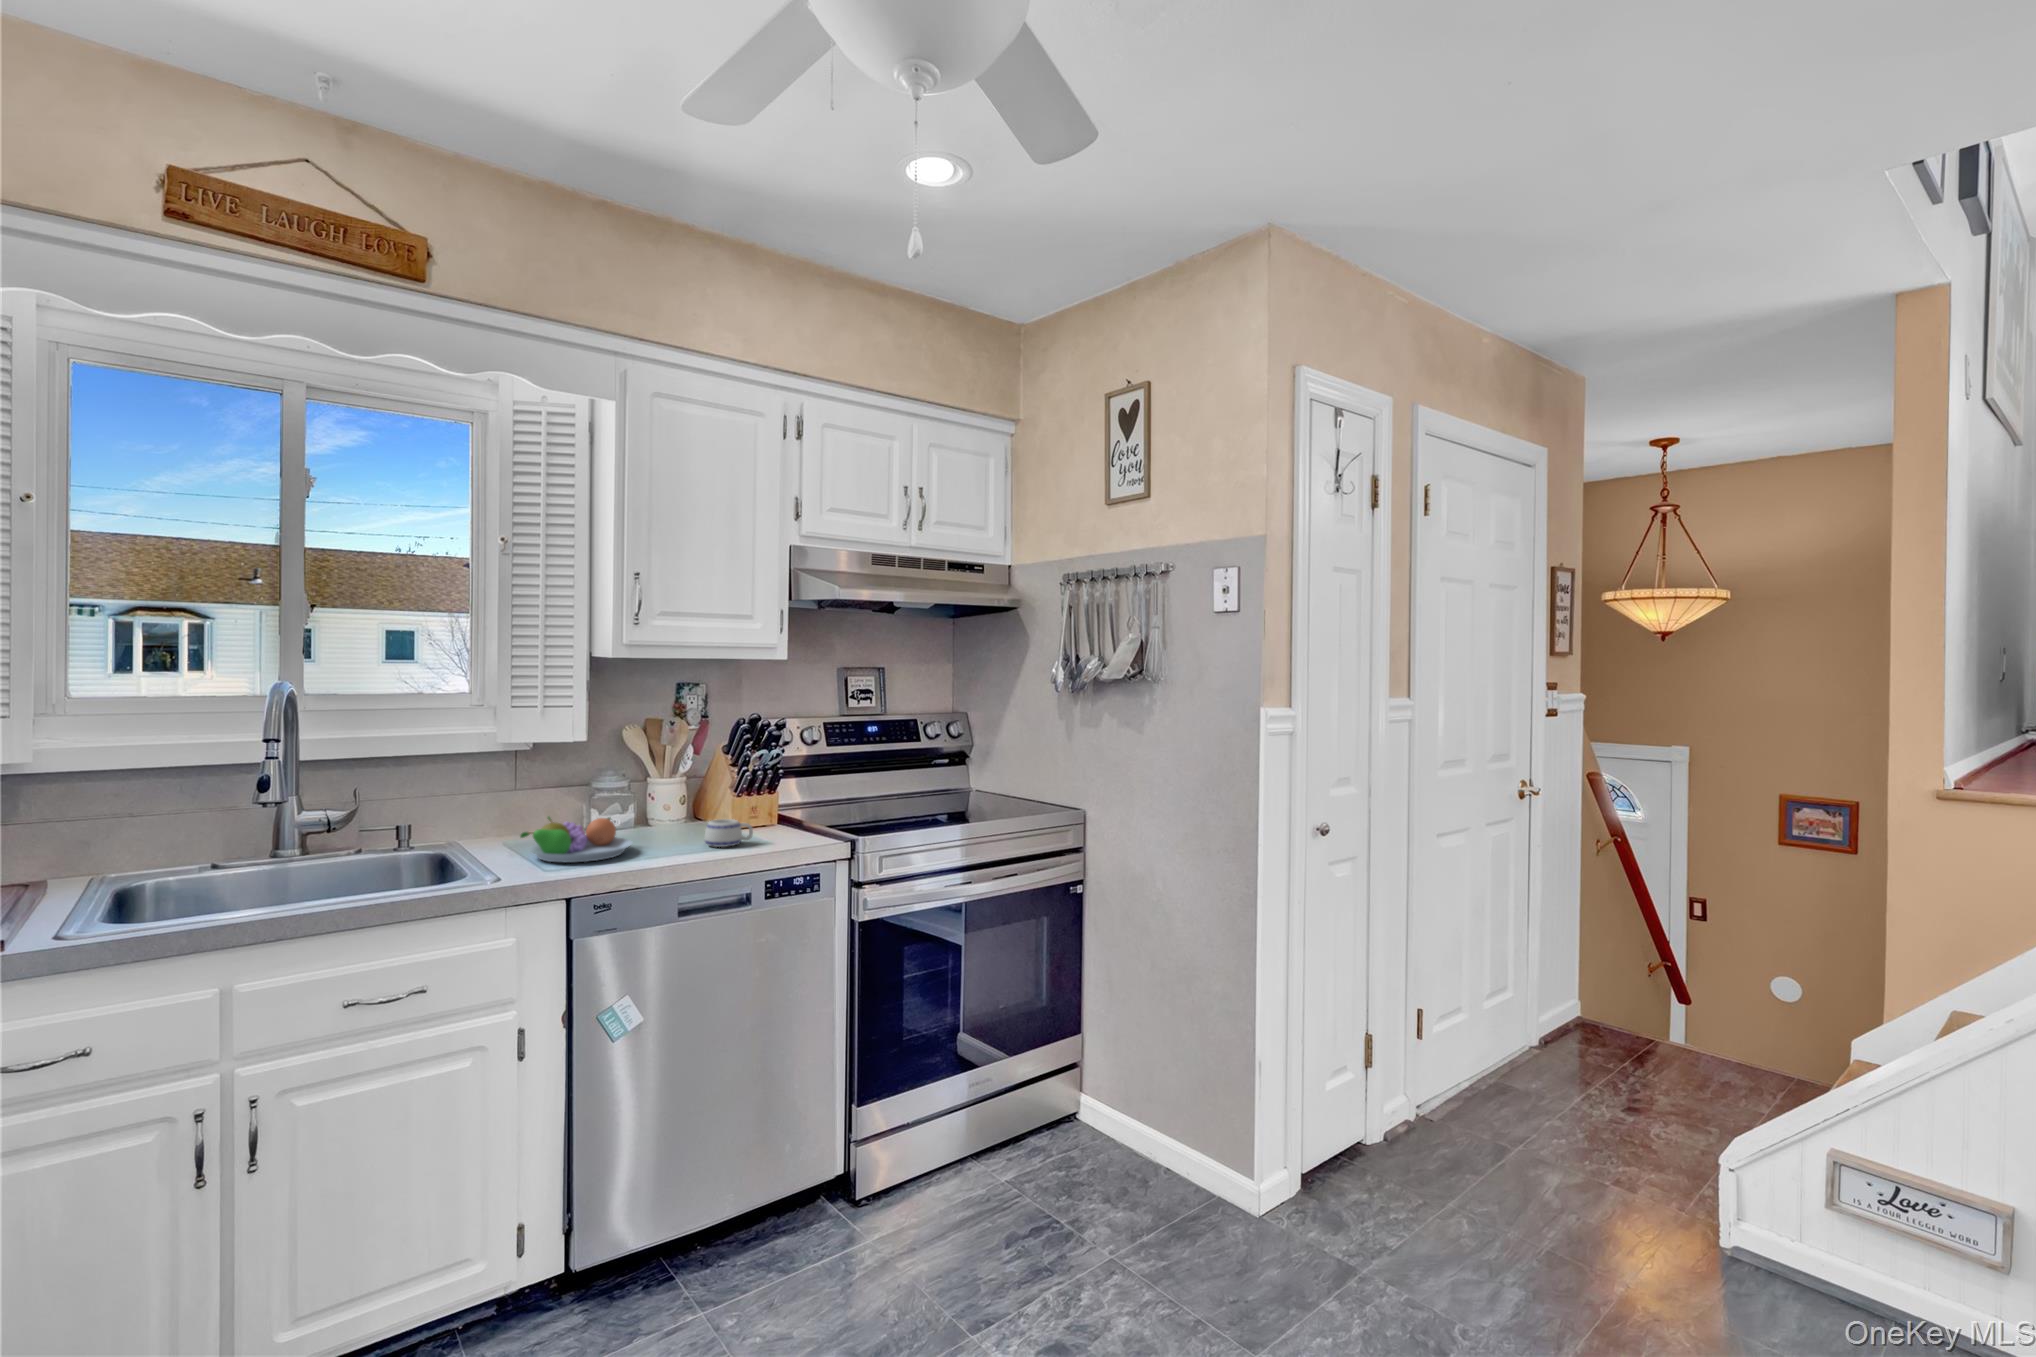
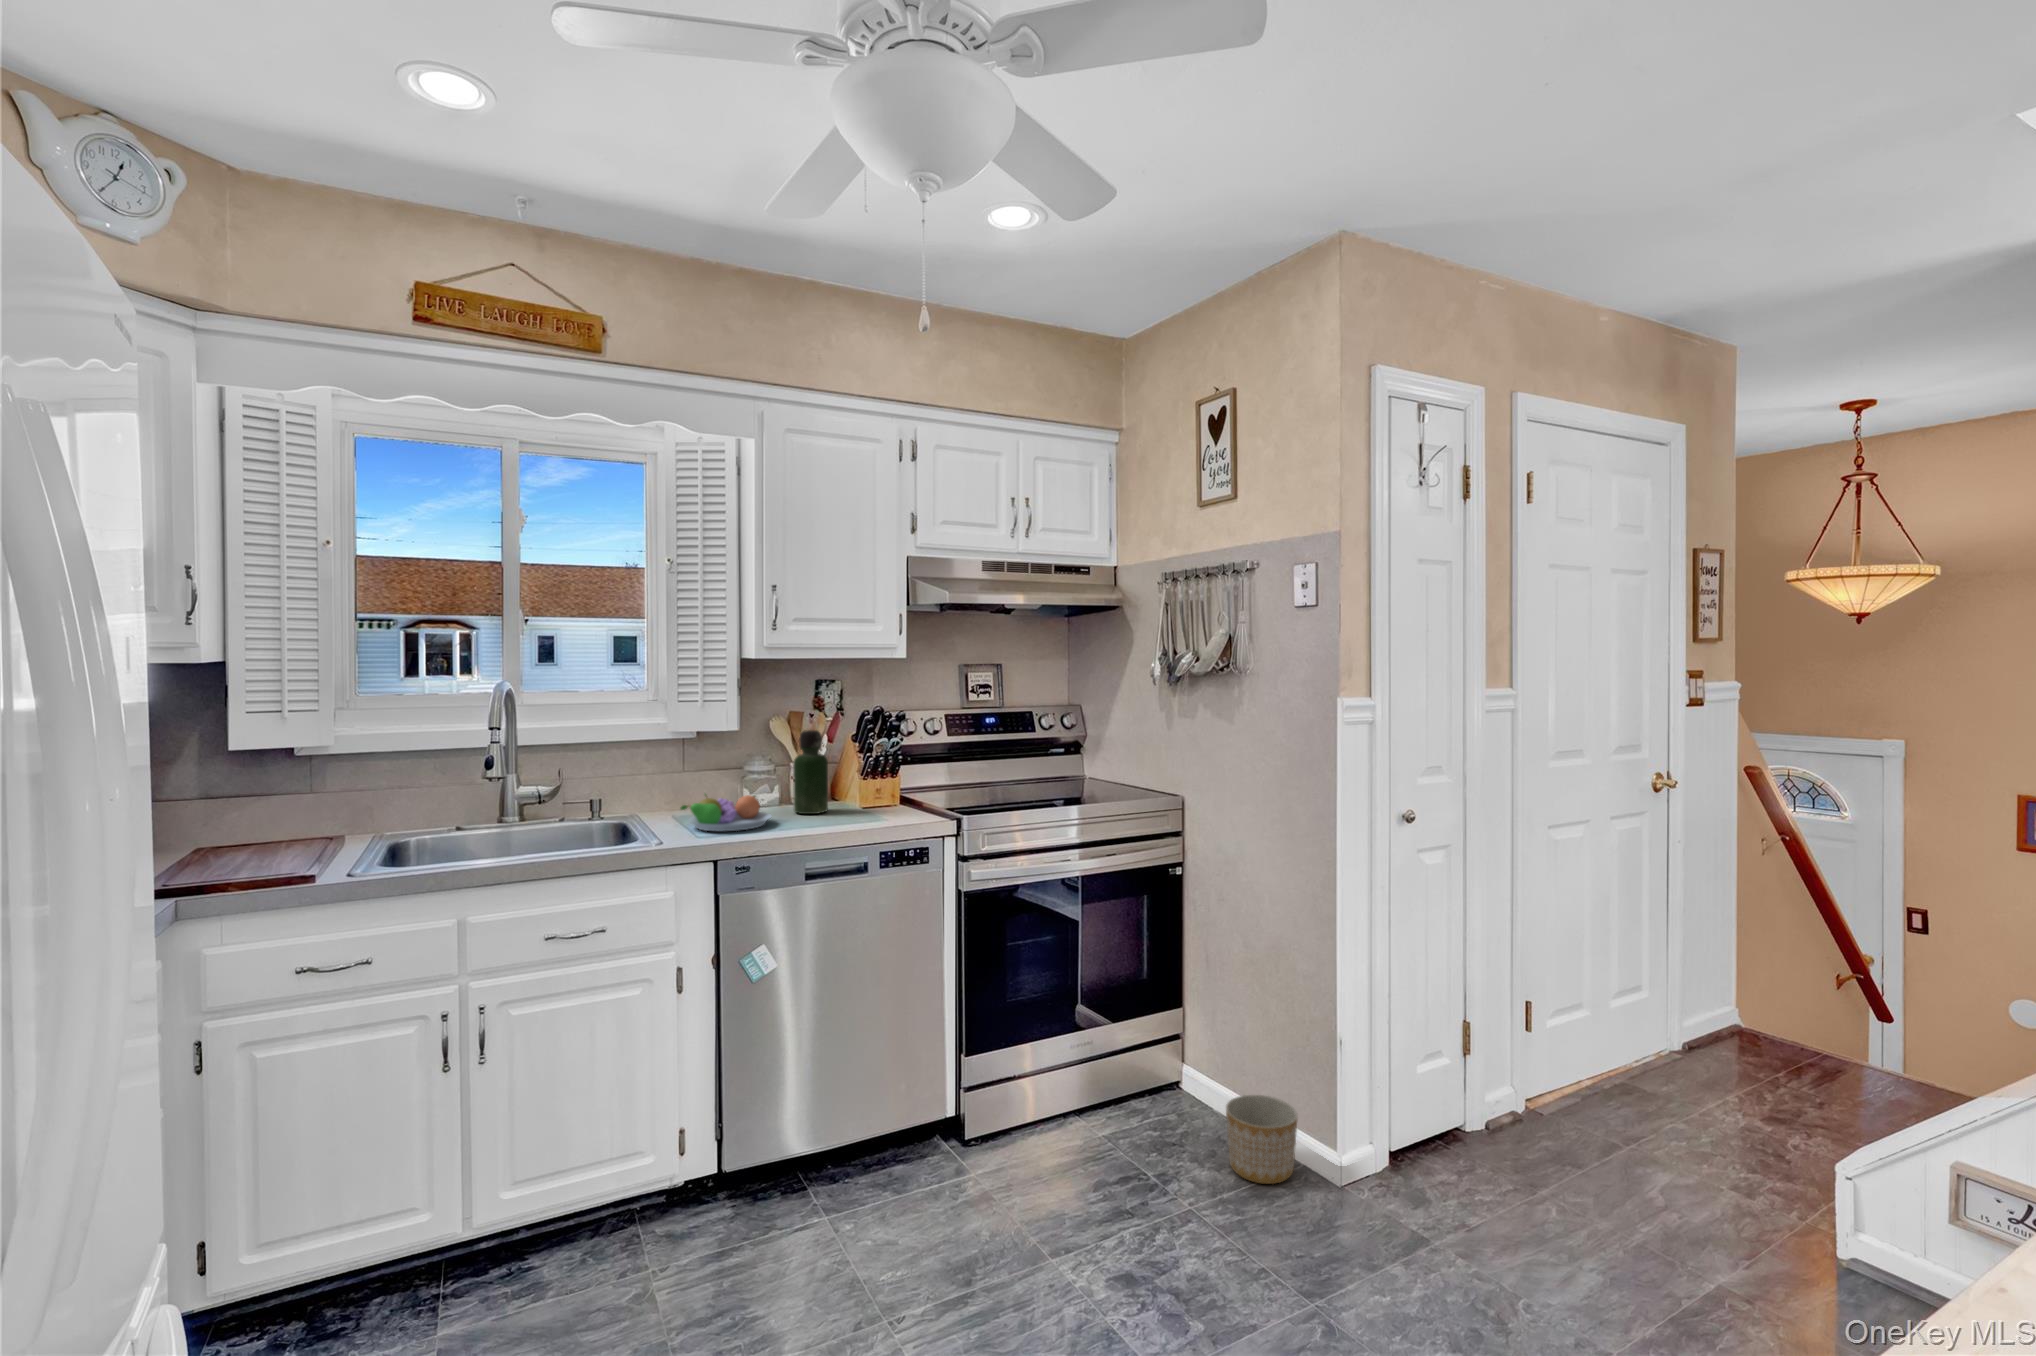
bottle: none [654,741,696,838] -> present [793,730,828,814]
mug: present [705,819,753,847] -> none [832,798,874,821]
planter: none [1141,1127,1216,1222] -> present [1226,1095,1298,1184]

